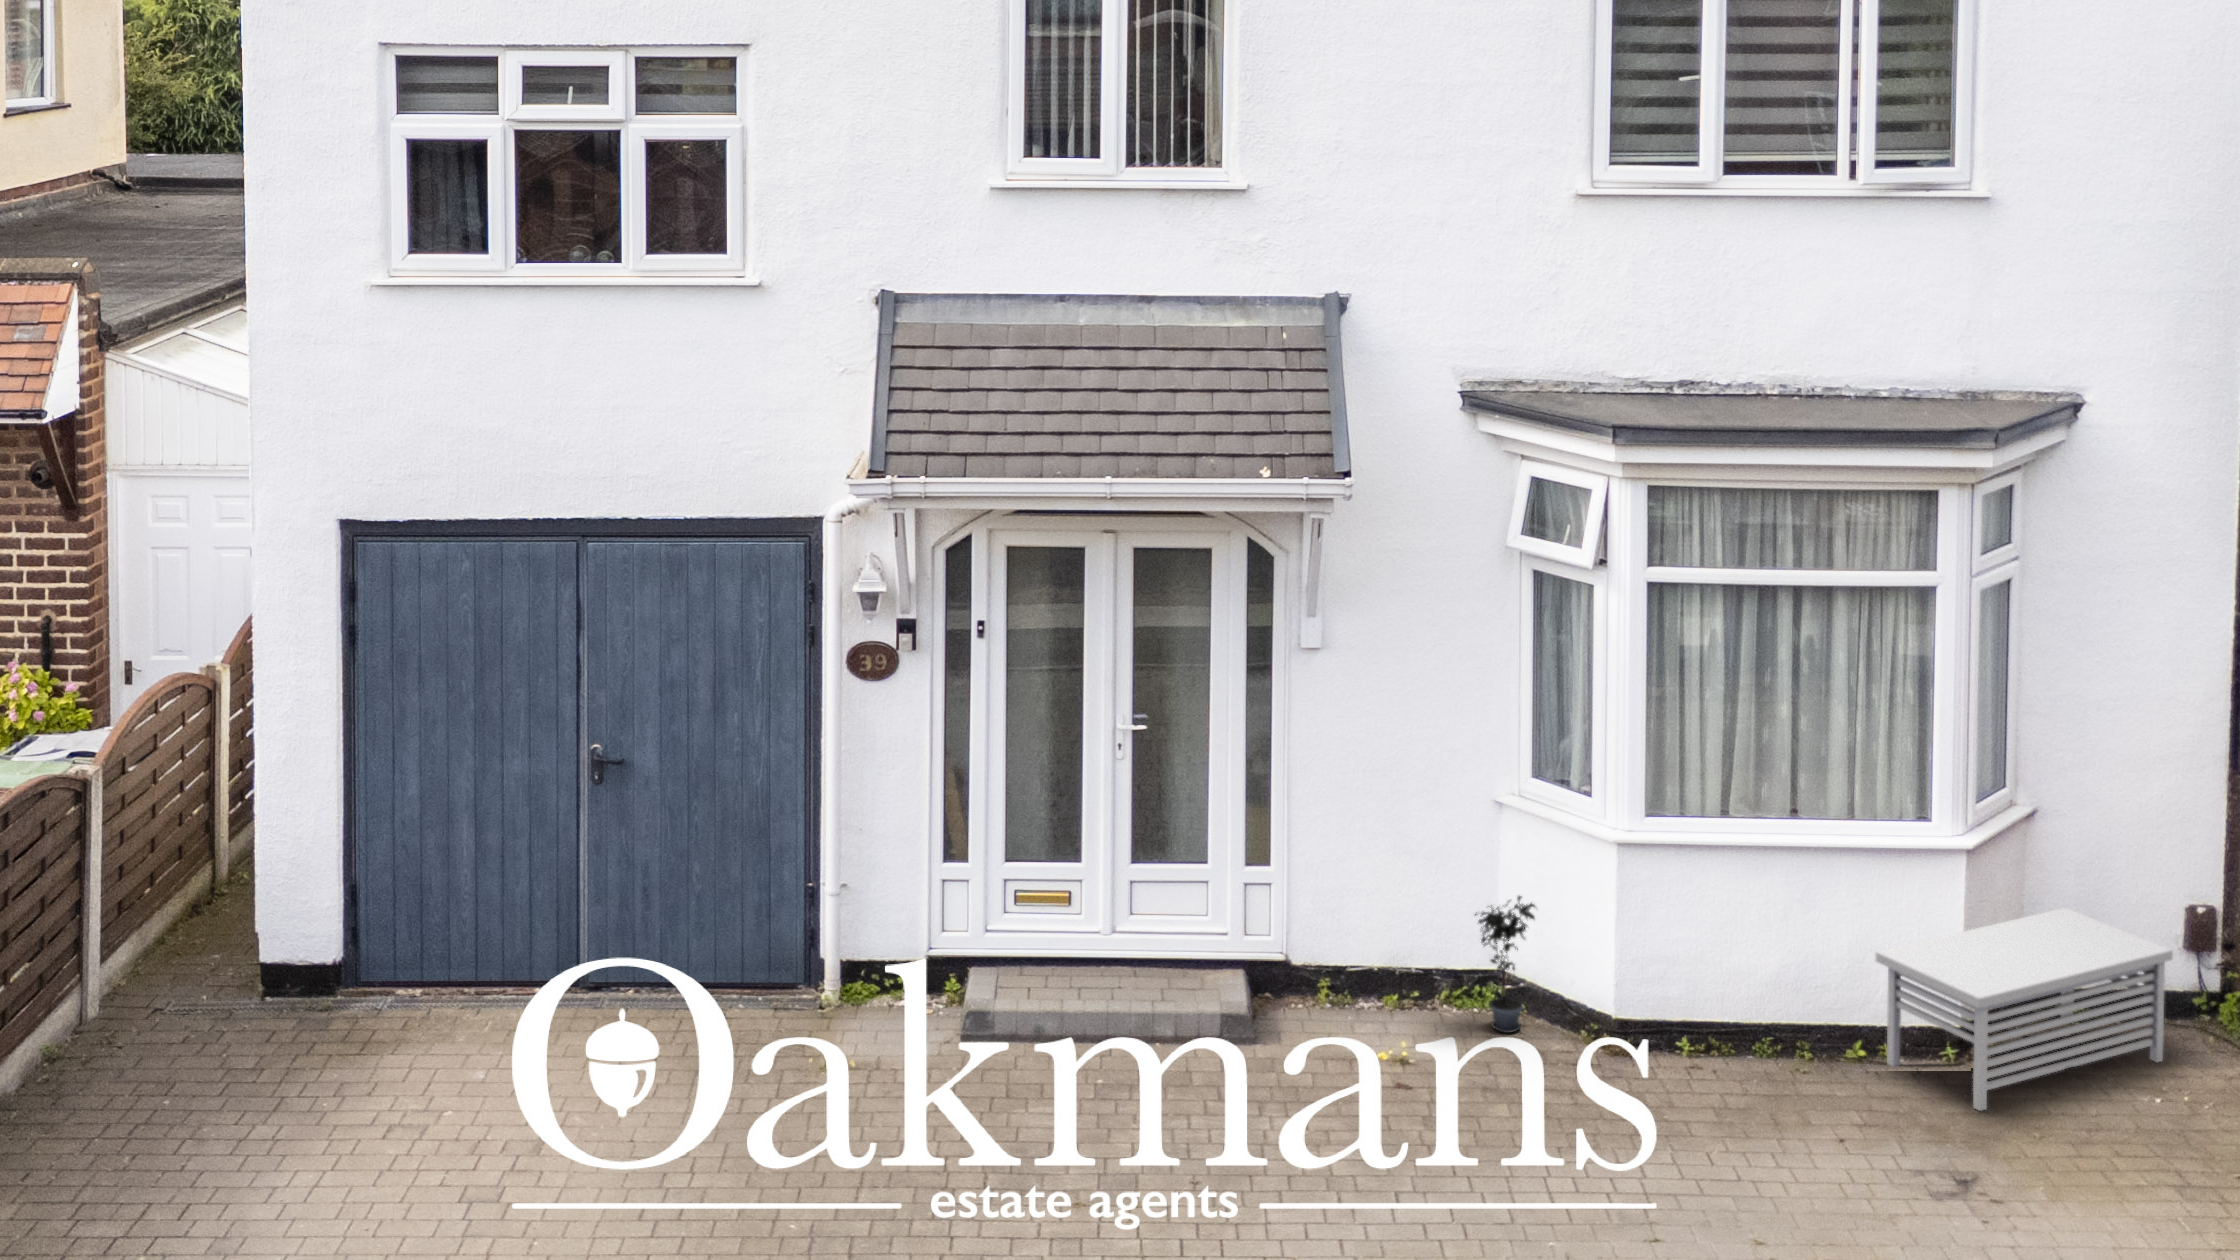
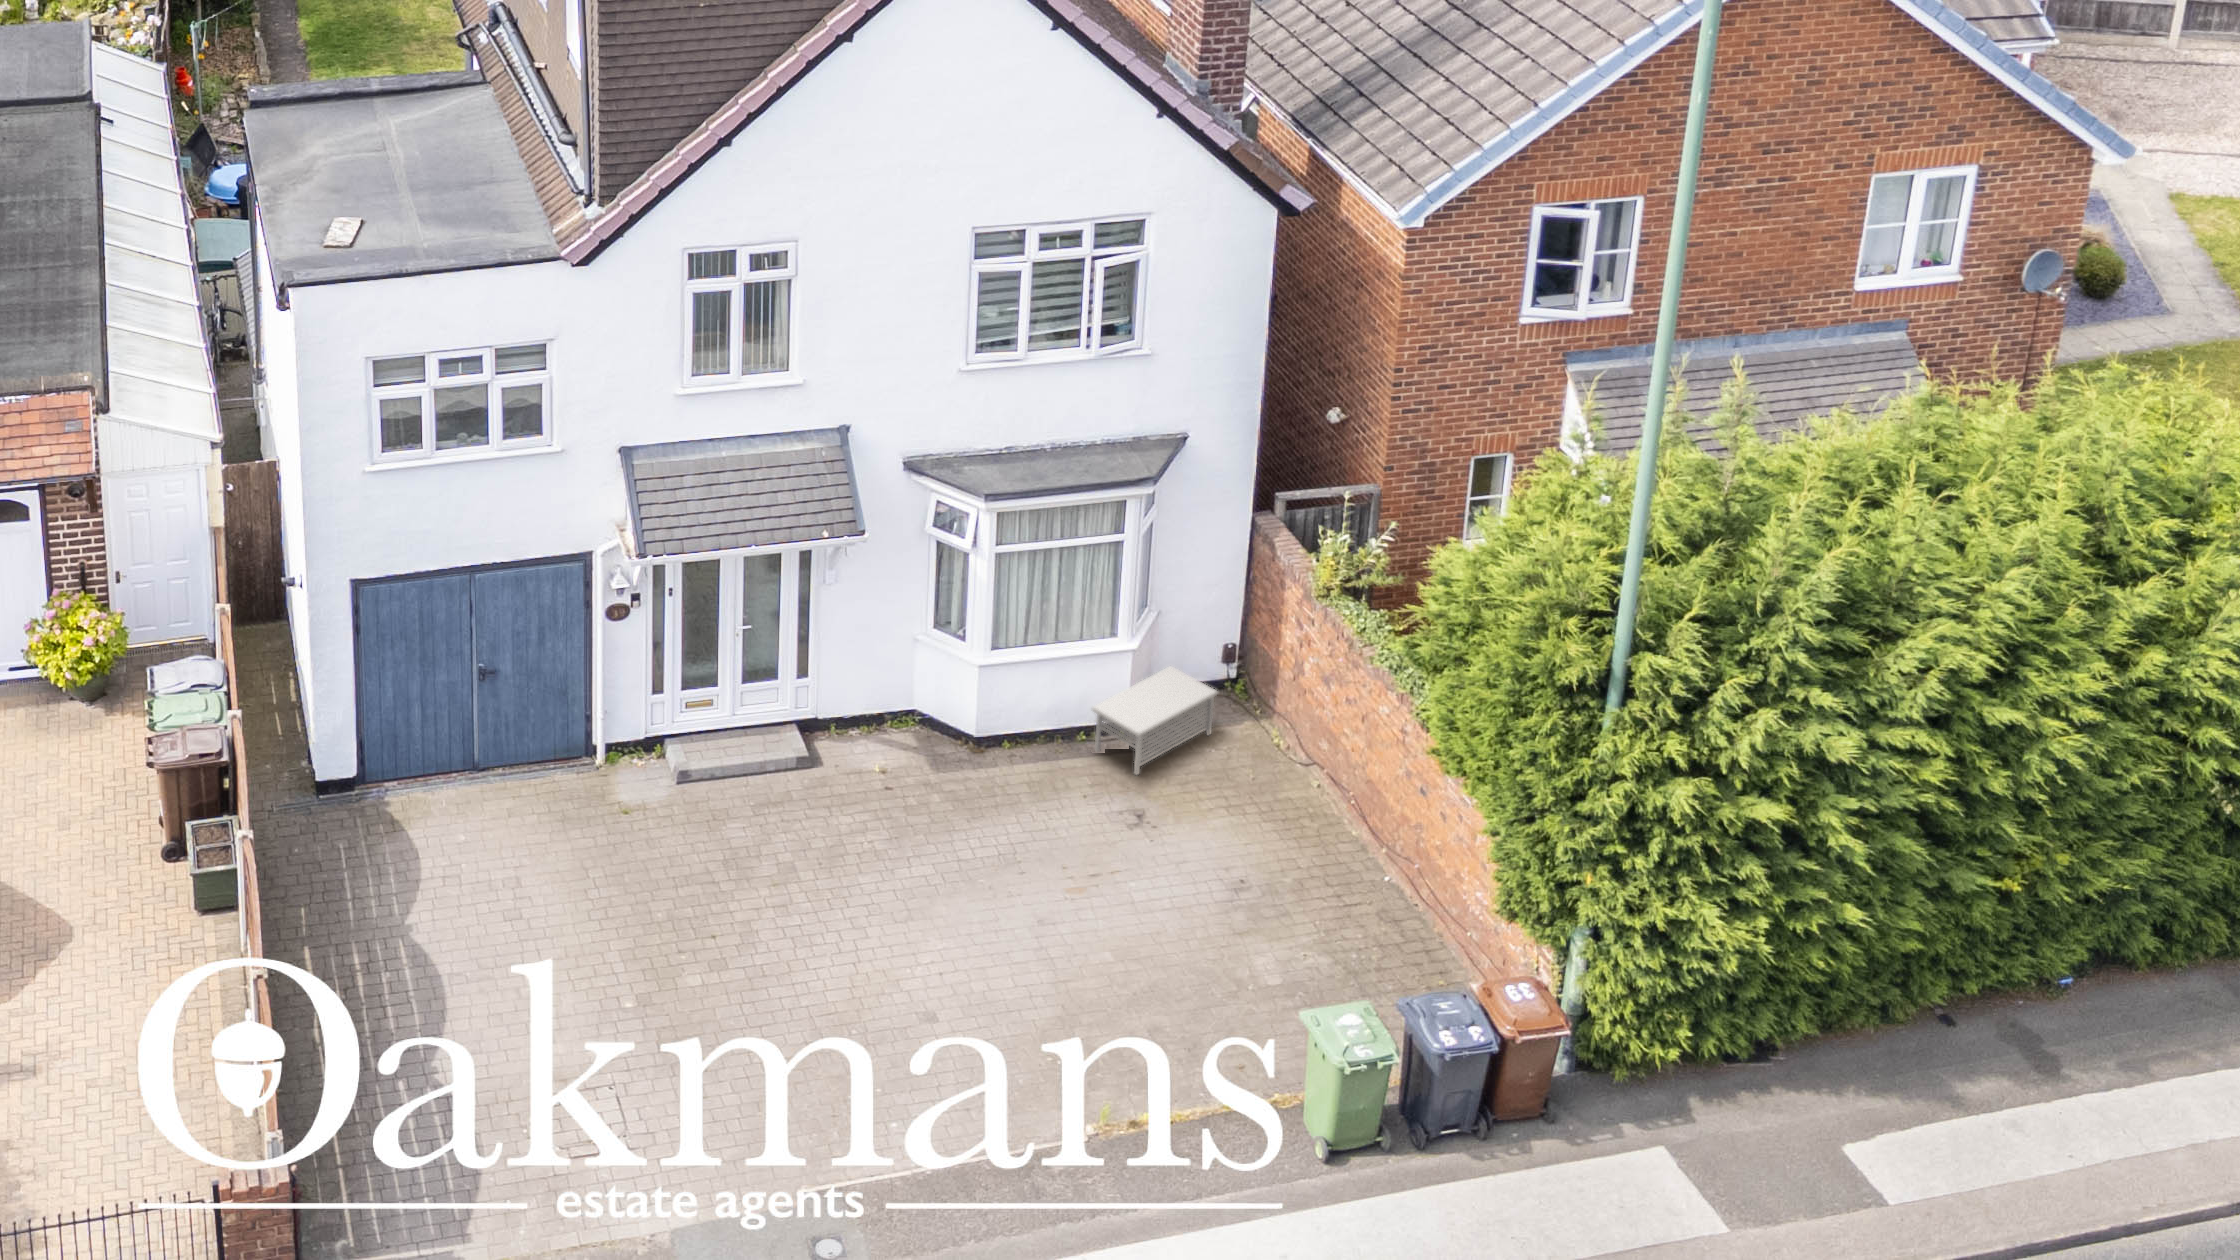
potted plant: present [1475,896,1535,1033] -> none [912,692,940,750]

